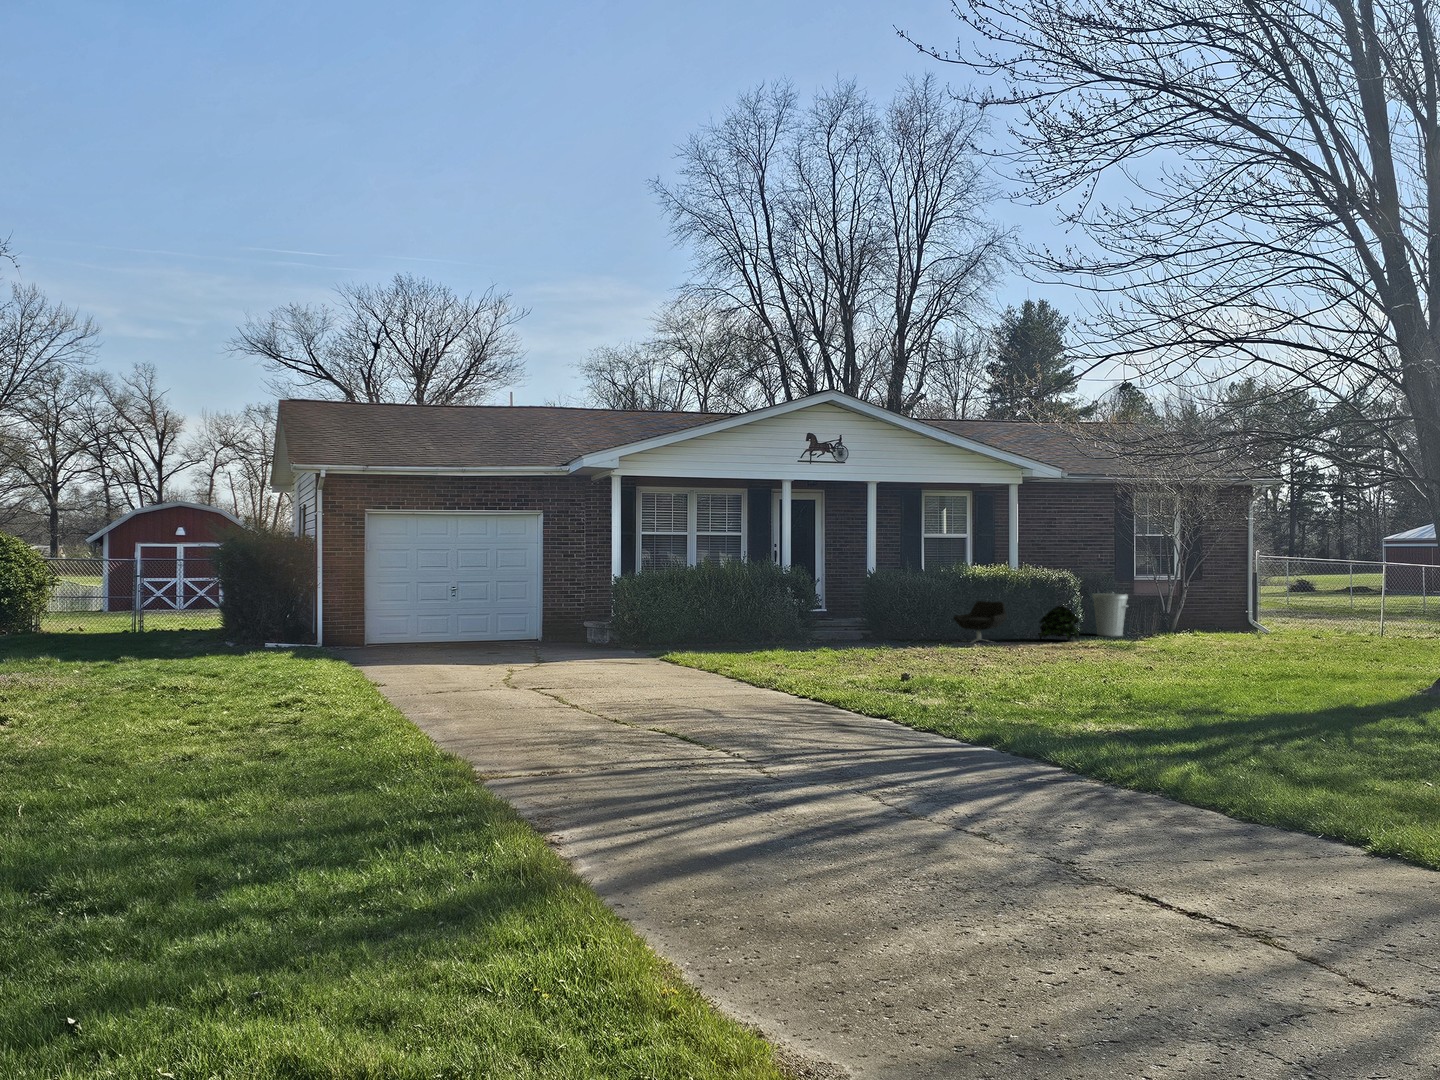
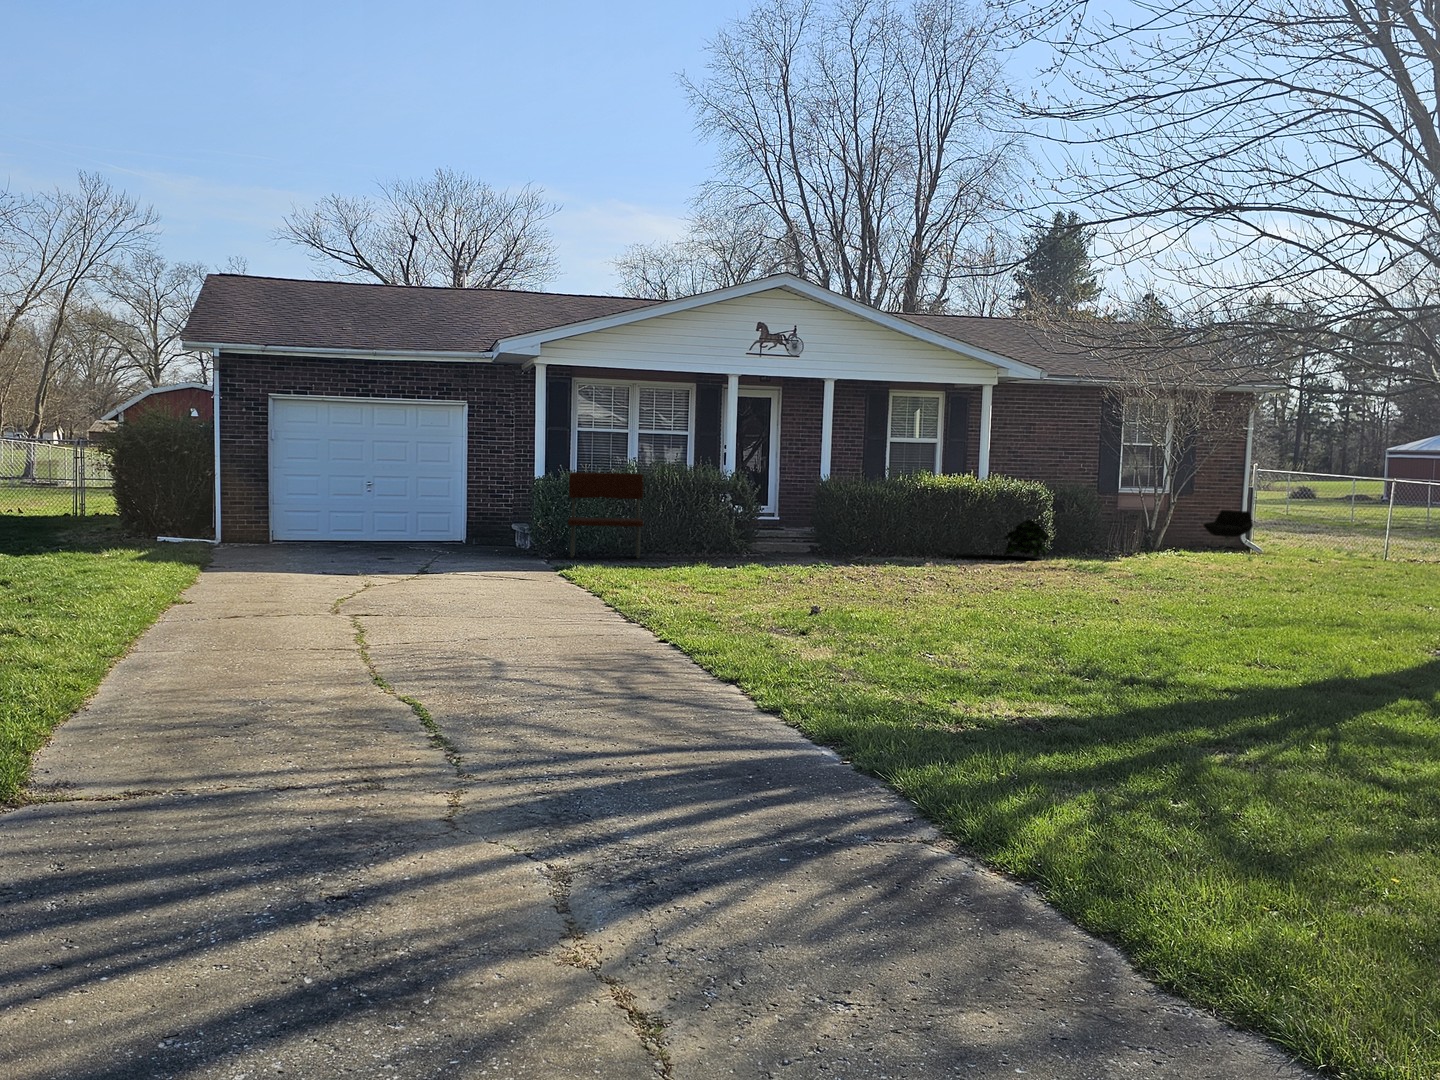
bench: none [652,571,723,648] -> present [568,472,643,558]
trash can: present [1093,593,1128,636] -> none [1067,505,1108,554]
lounge chair: present [953,601,1007,641] -> present [1203,510,1253,548]

